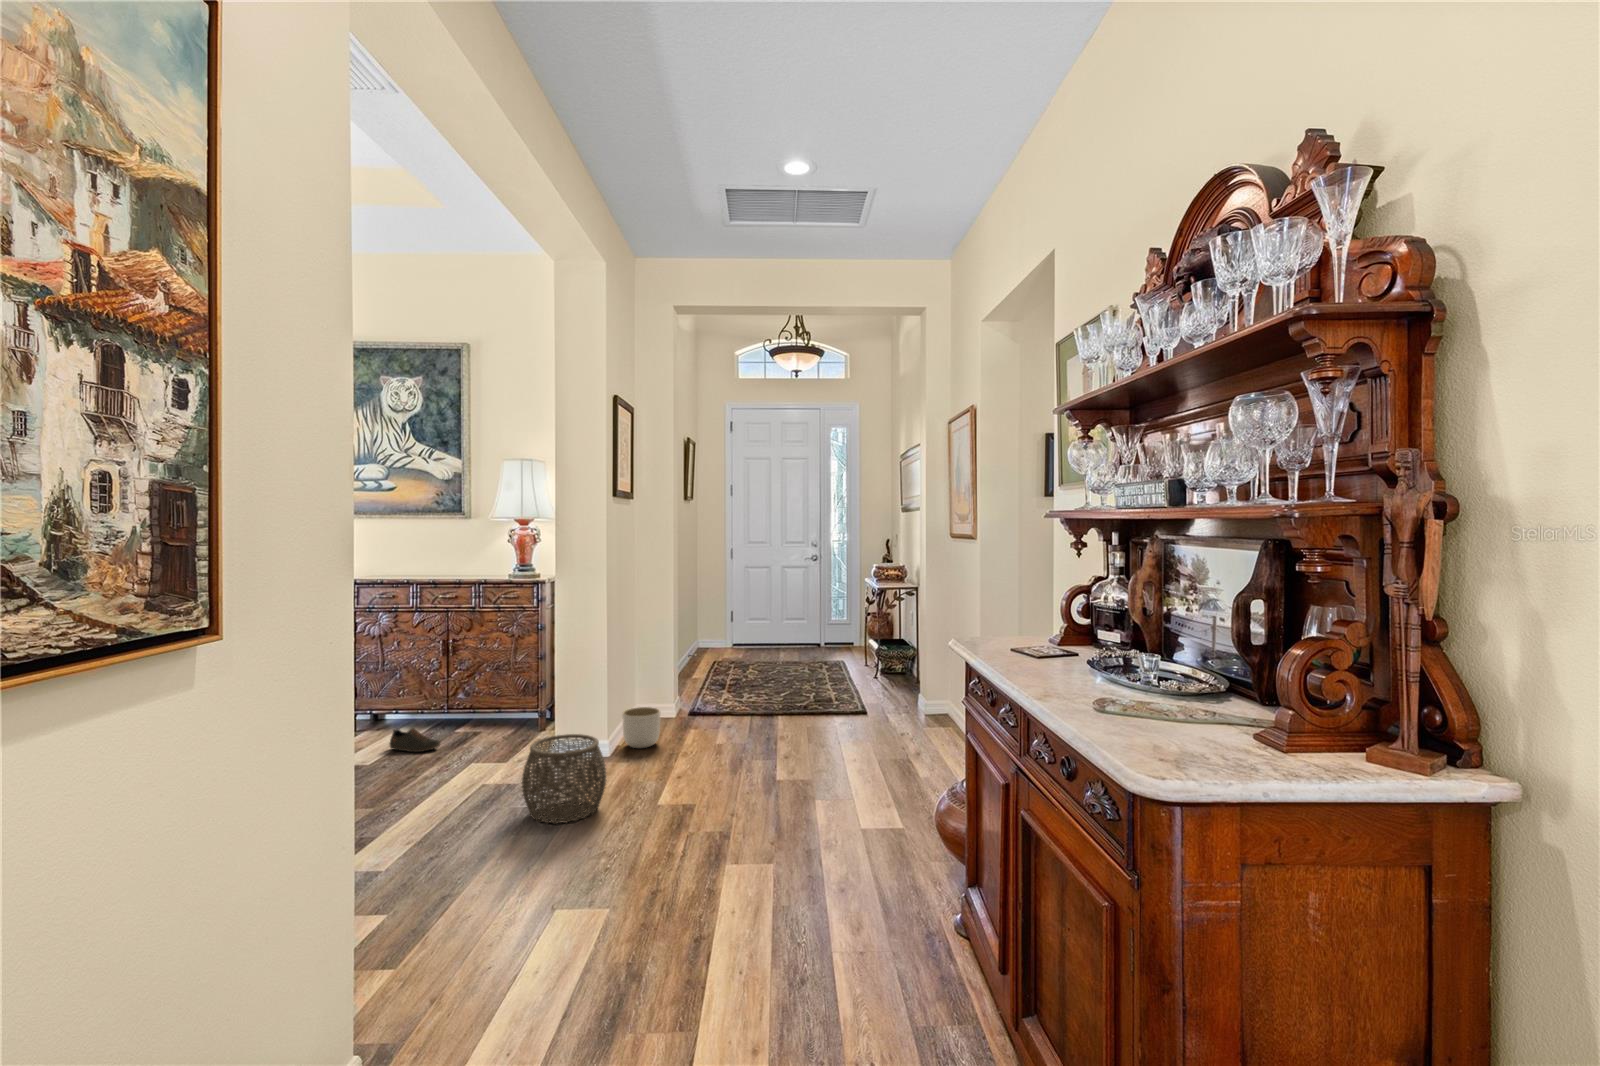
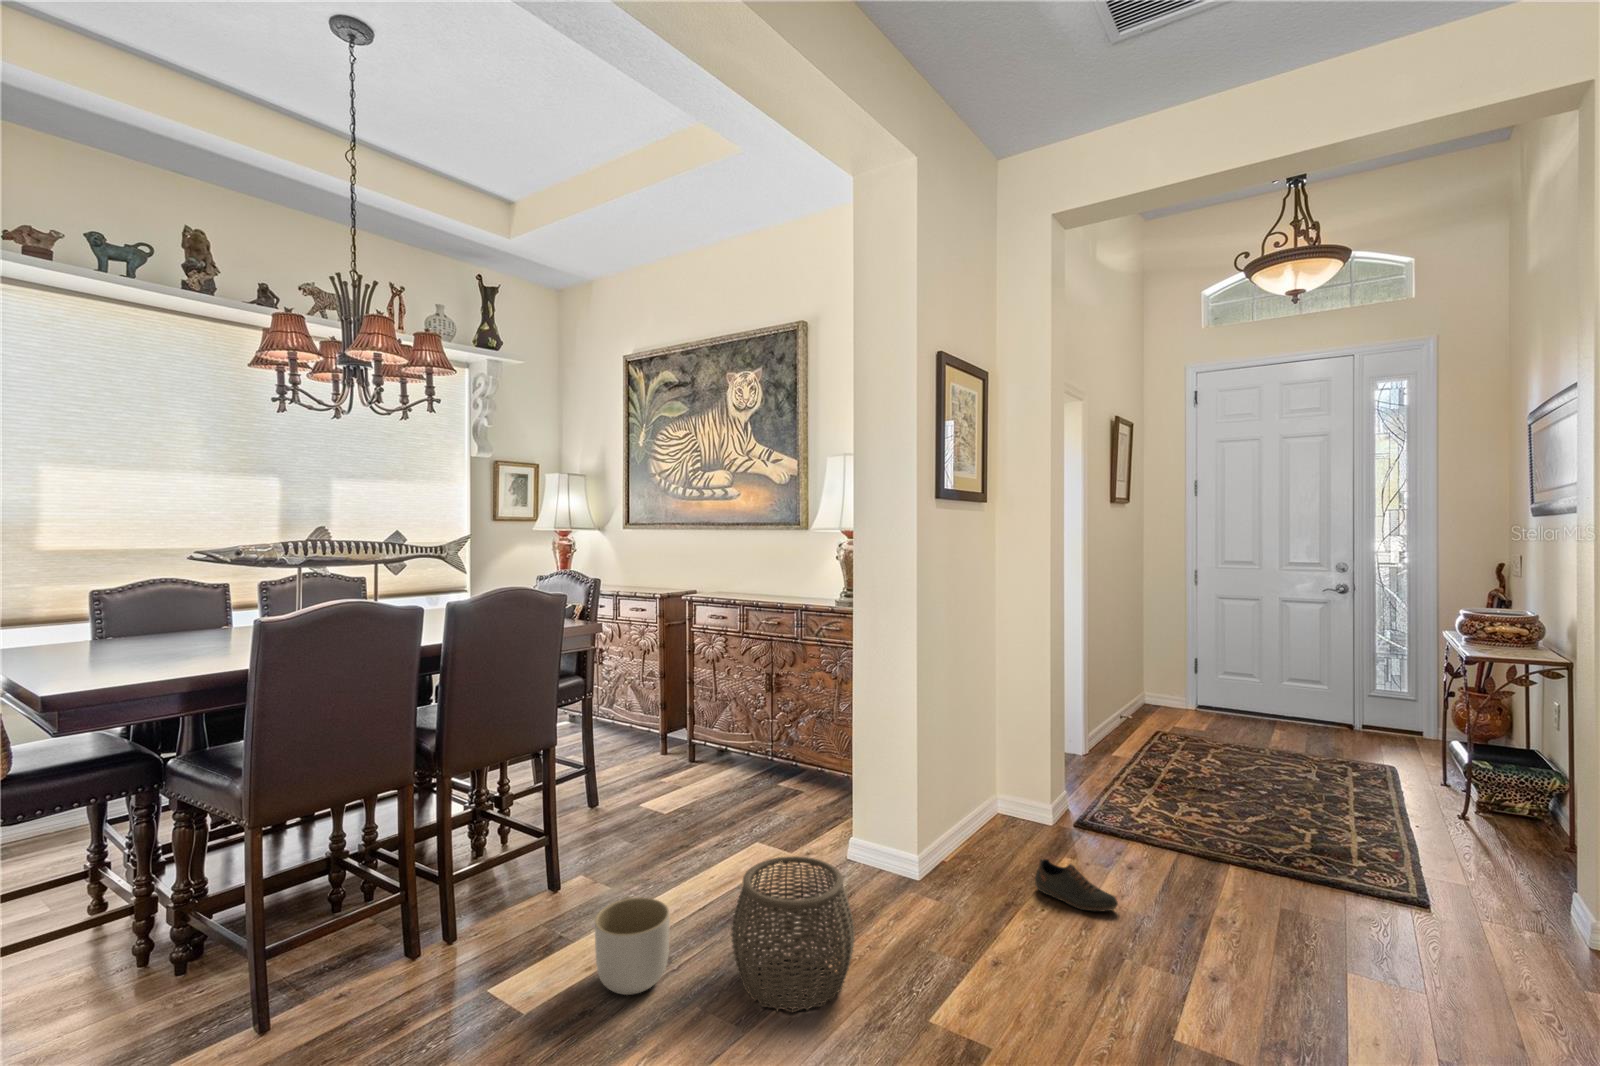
planter: present [622,707,660,748] -> present [595,897,670,995]
shoe: present [390,728,440,752] -> present [1035,859,1118,911]

